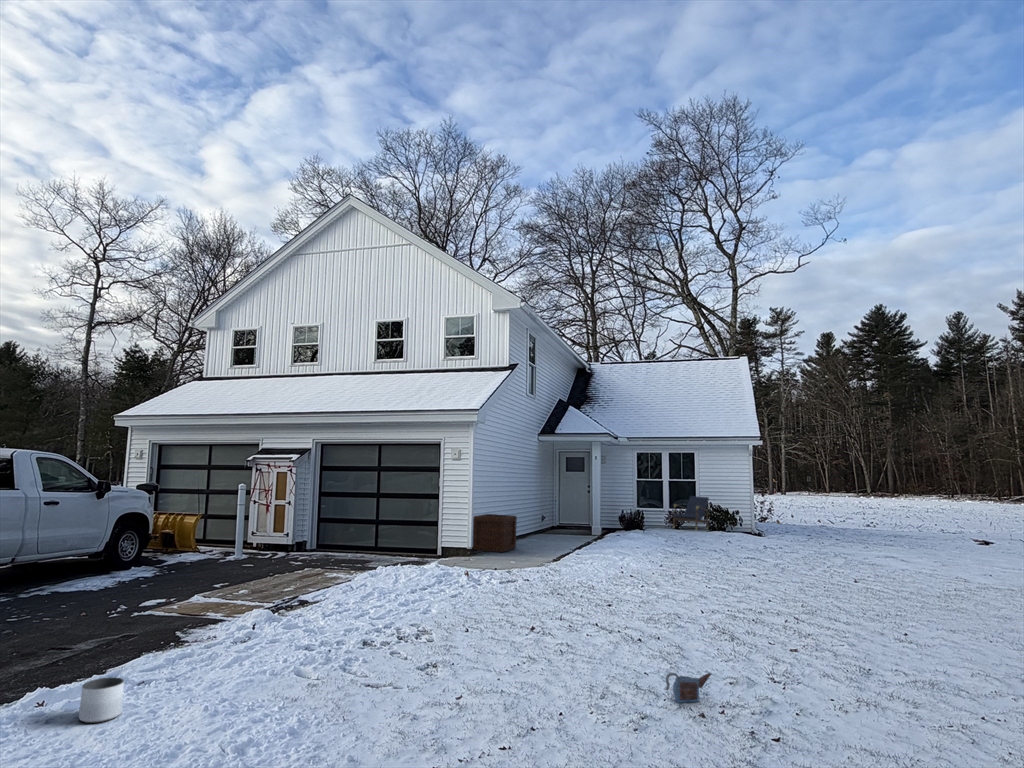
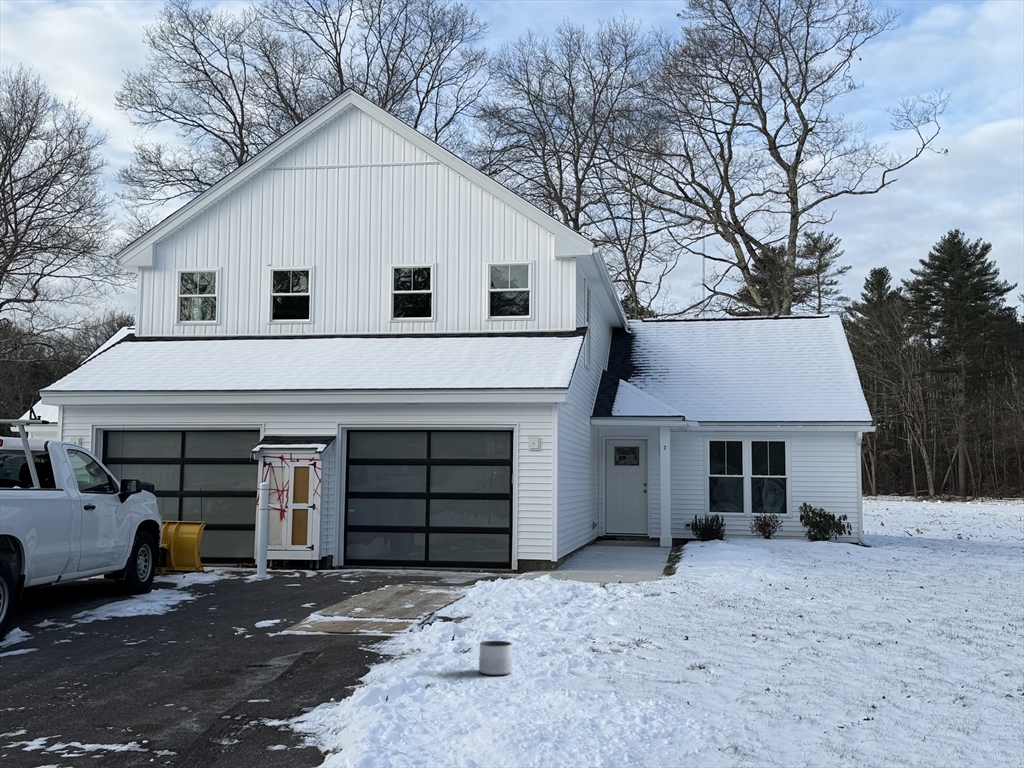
lounge chair: present [673,496,709,530] -> none [758,497,802,539]
wooden crate: present [472,514,517,552] -> none [562,517,611,562]
watering can: present [665,673,711,703] -> none [944,632,981,658]

